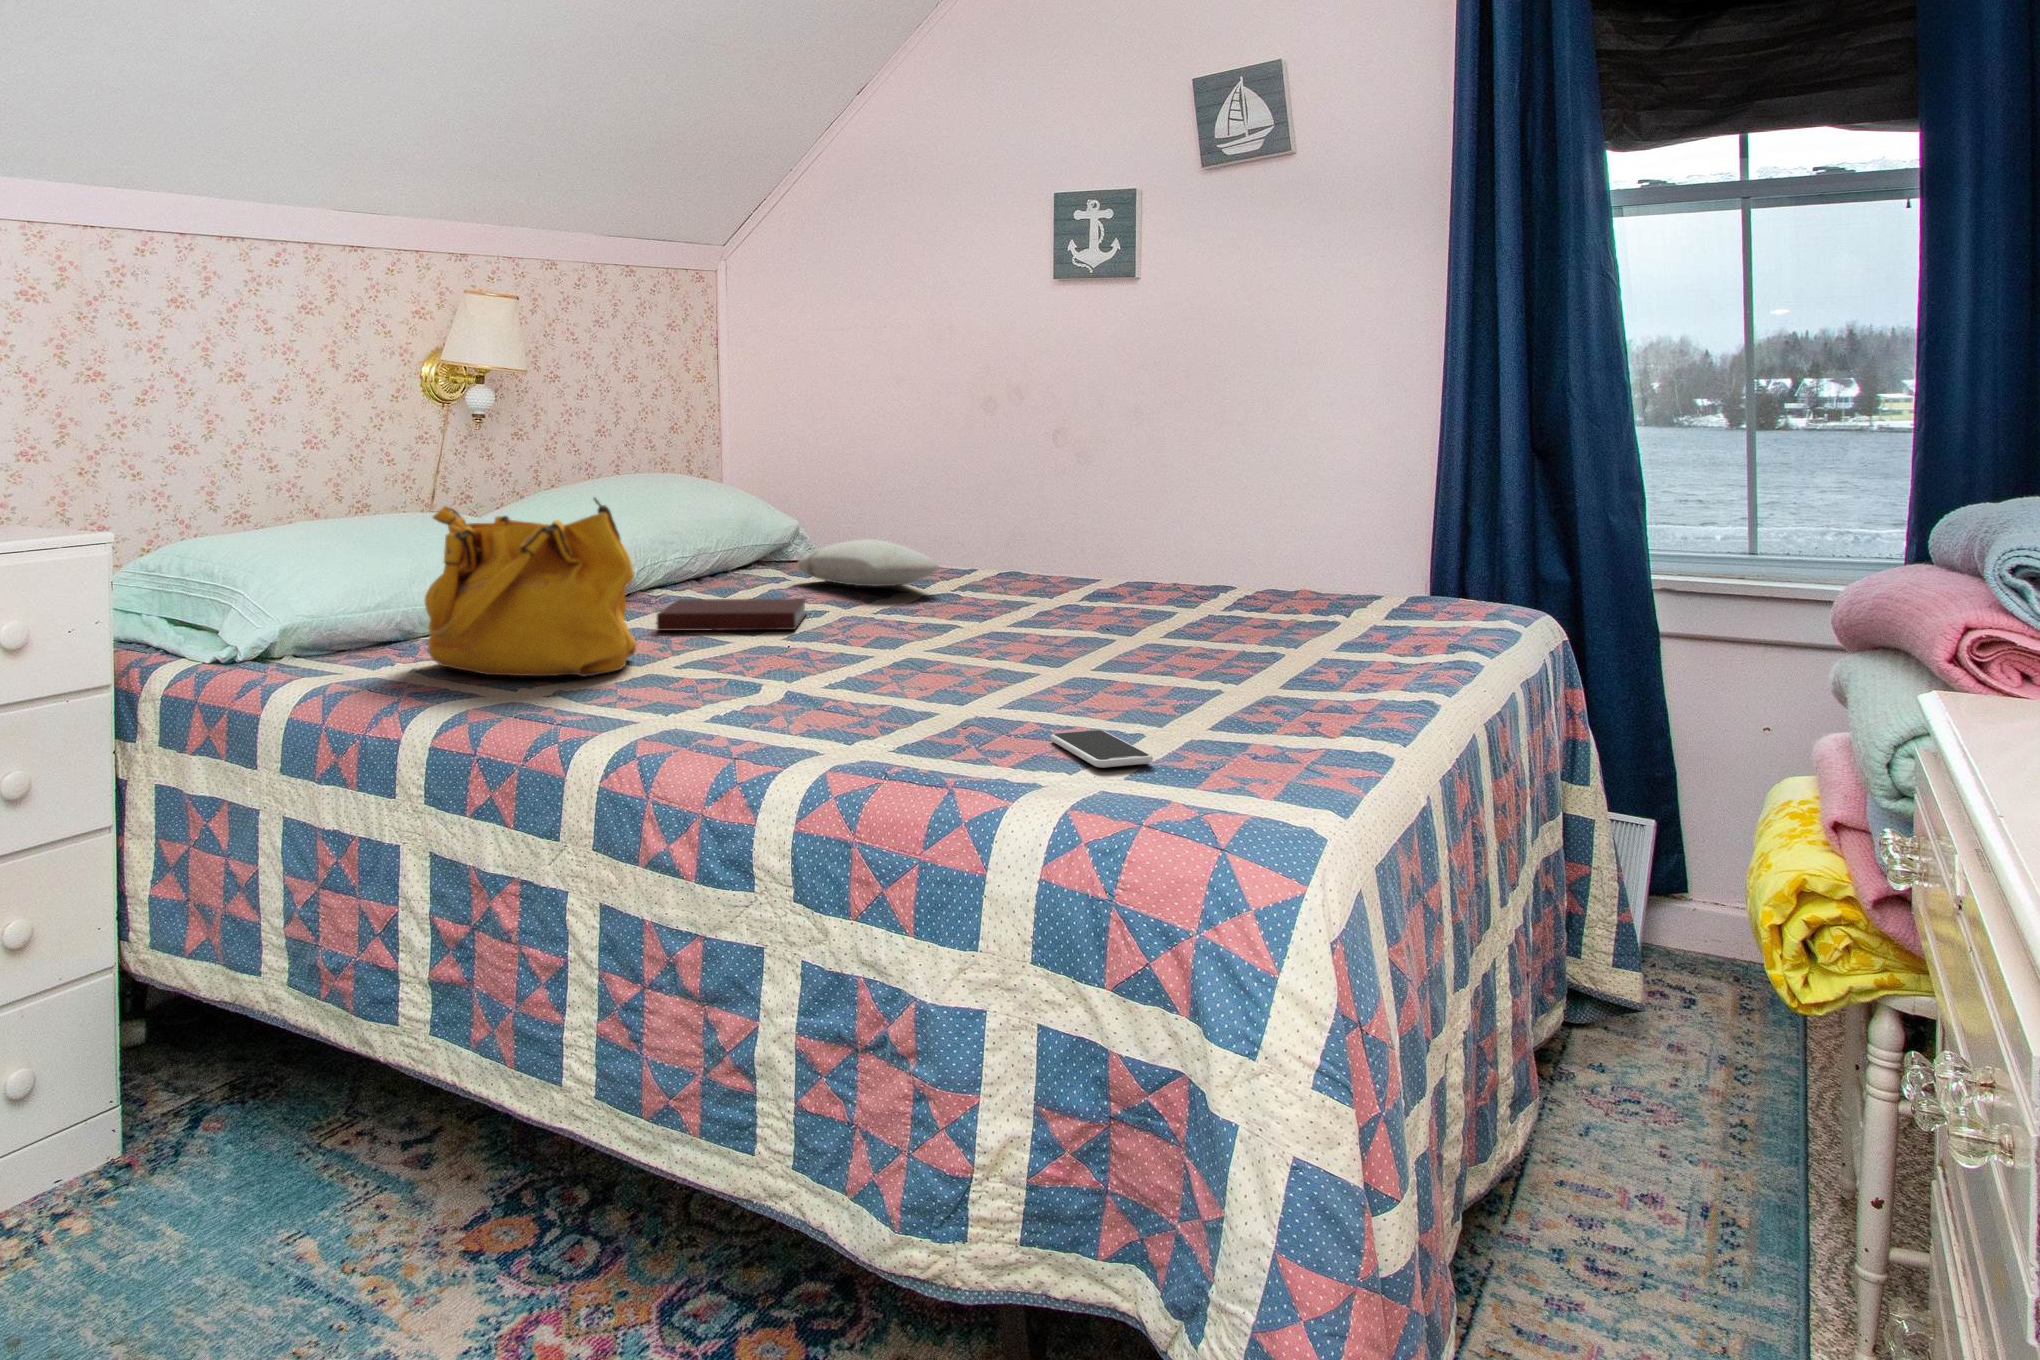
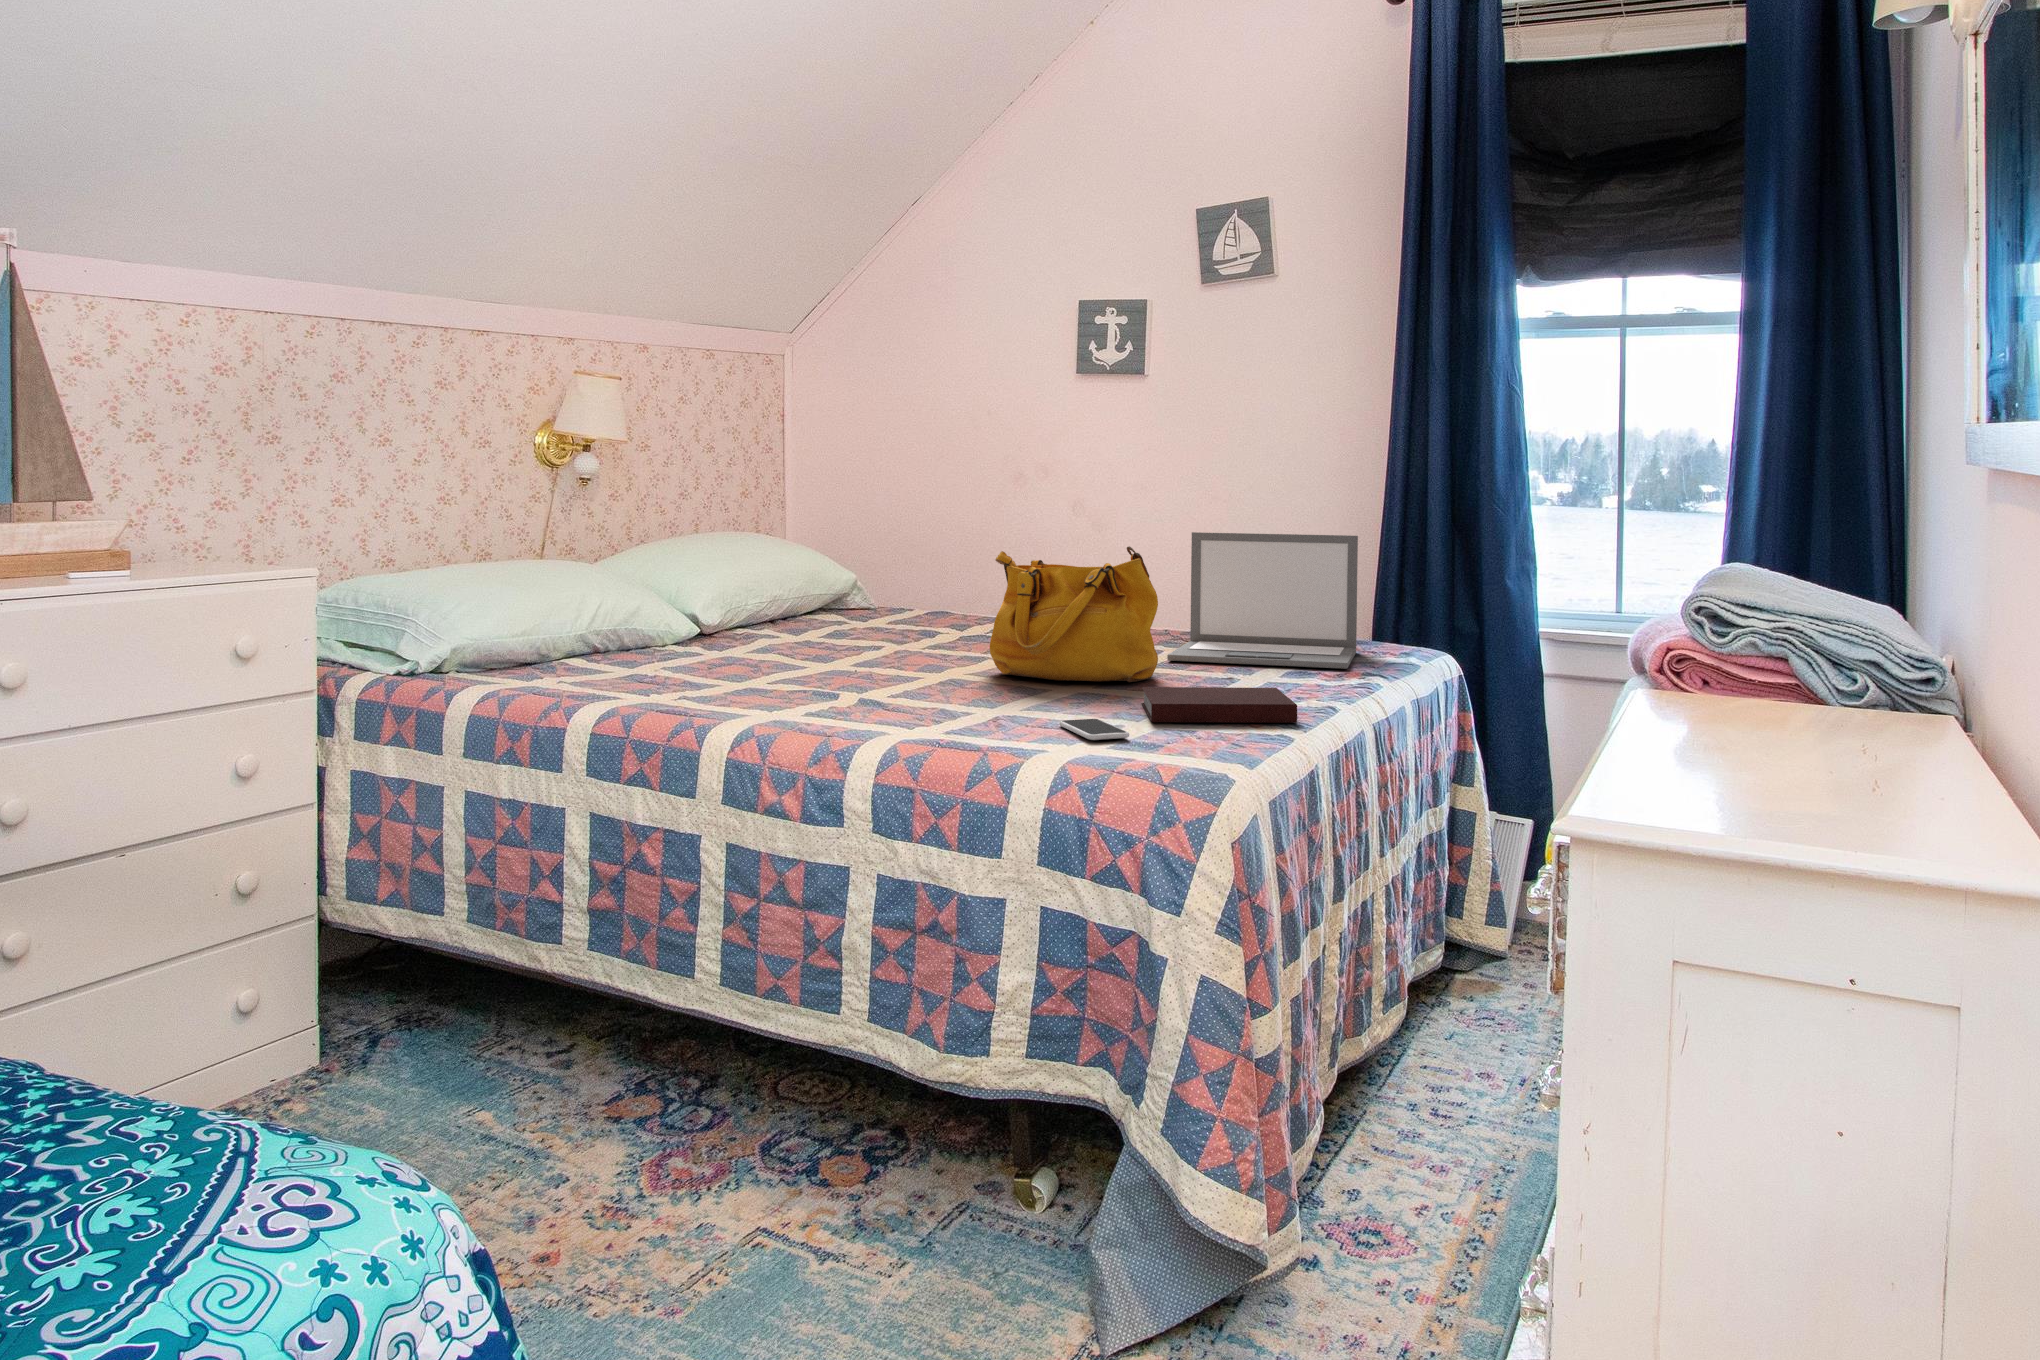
laptop: none [1178,466,1422,643] -> present [1167,532,1358,669]
handbag: present [425,498,636,676] -> present [990,546,1158,682]
pillow: present [797,539,939,586] -> none [867,588,984,626]
notebook: present [657,598,806,631] -> present [1142,687,1297,723]

